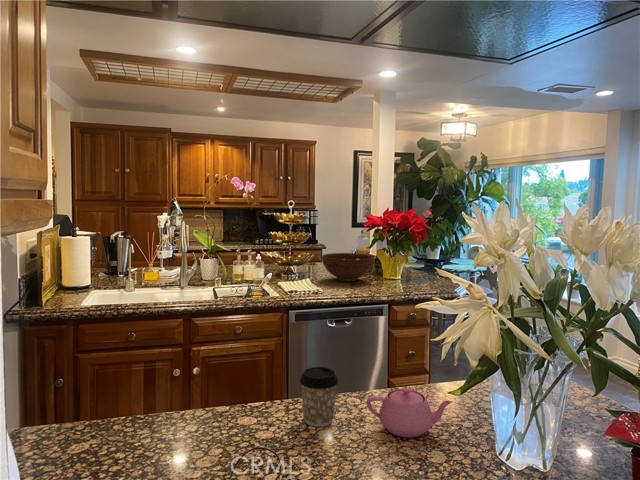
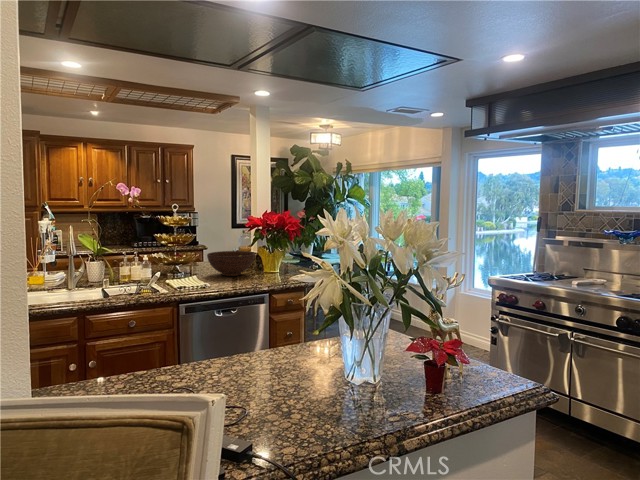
coffee cup: present [300,367,338,427] -> none [204,333,234,376]
teapot: present [367,387,453,437] -> none [256,341,317,375]

